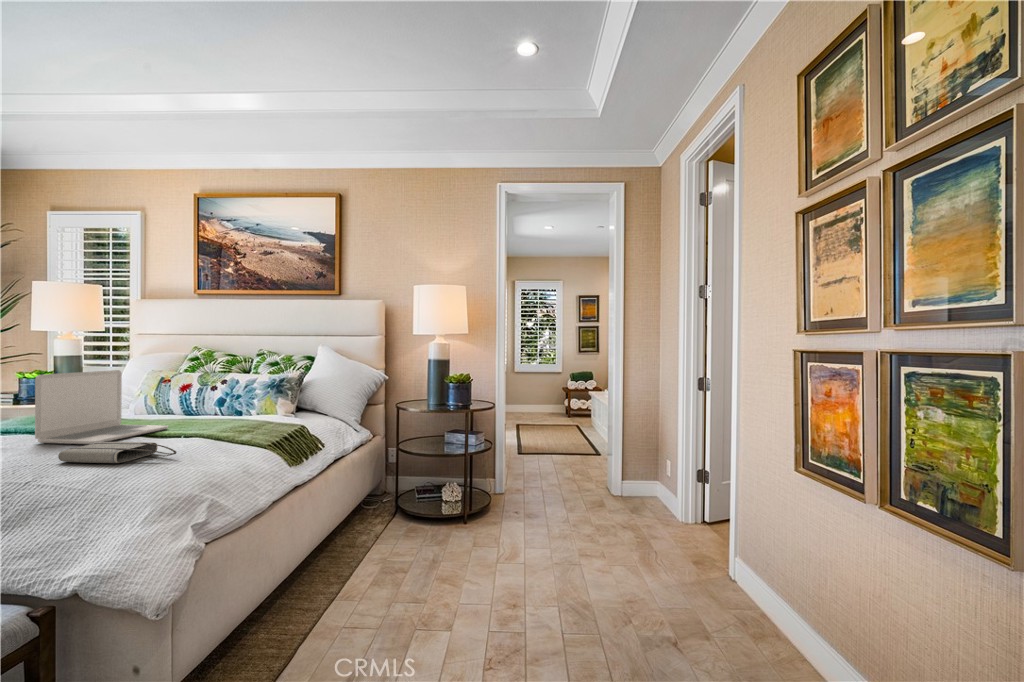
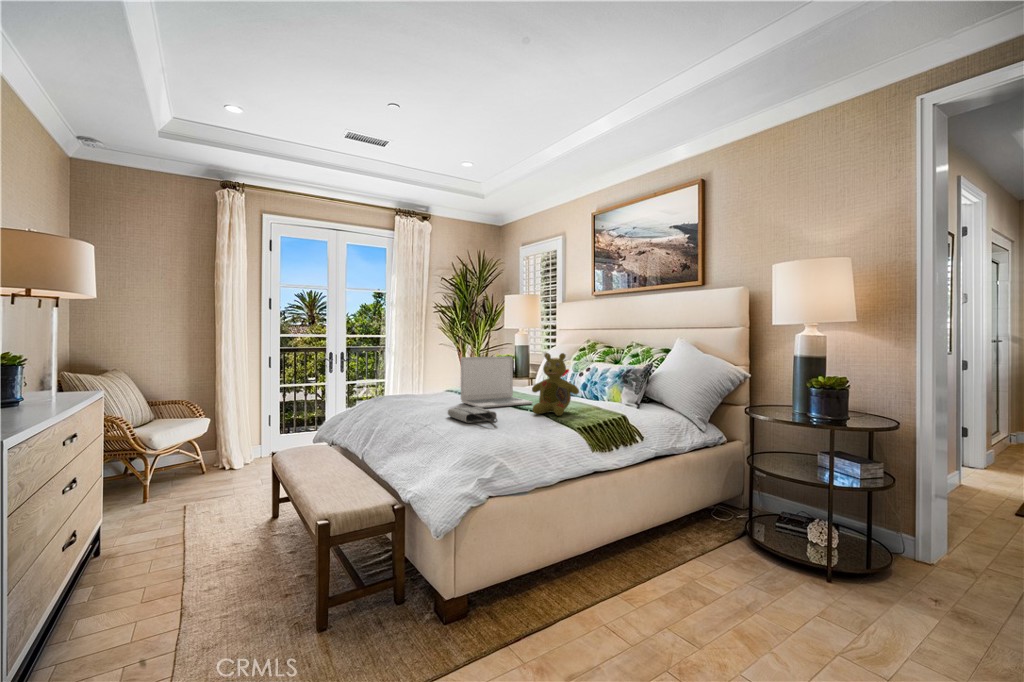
stuffed bear: none [184,363,252,438] -> present [532,353,579,416]

